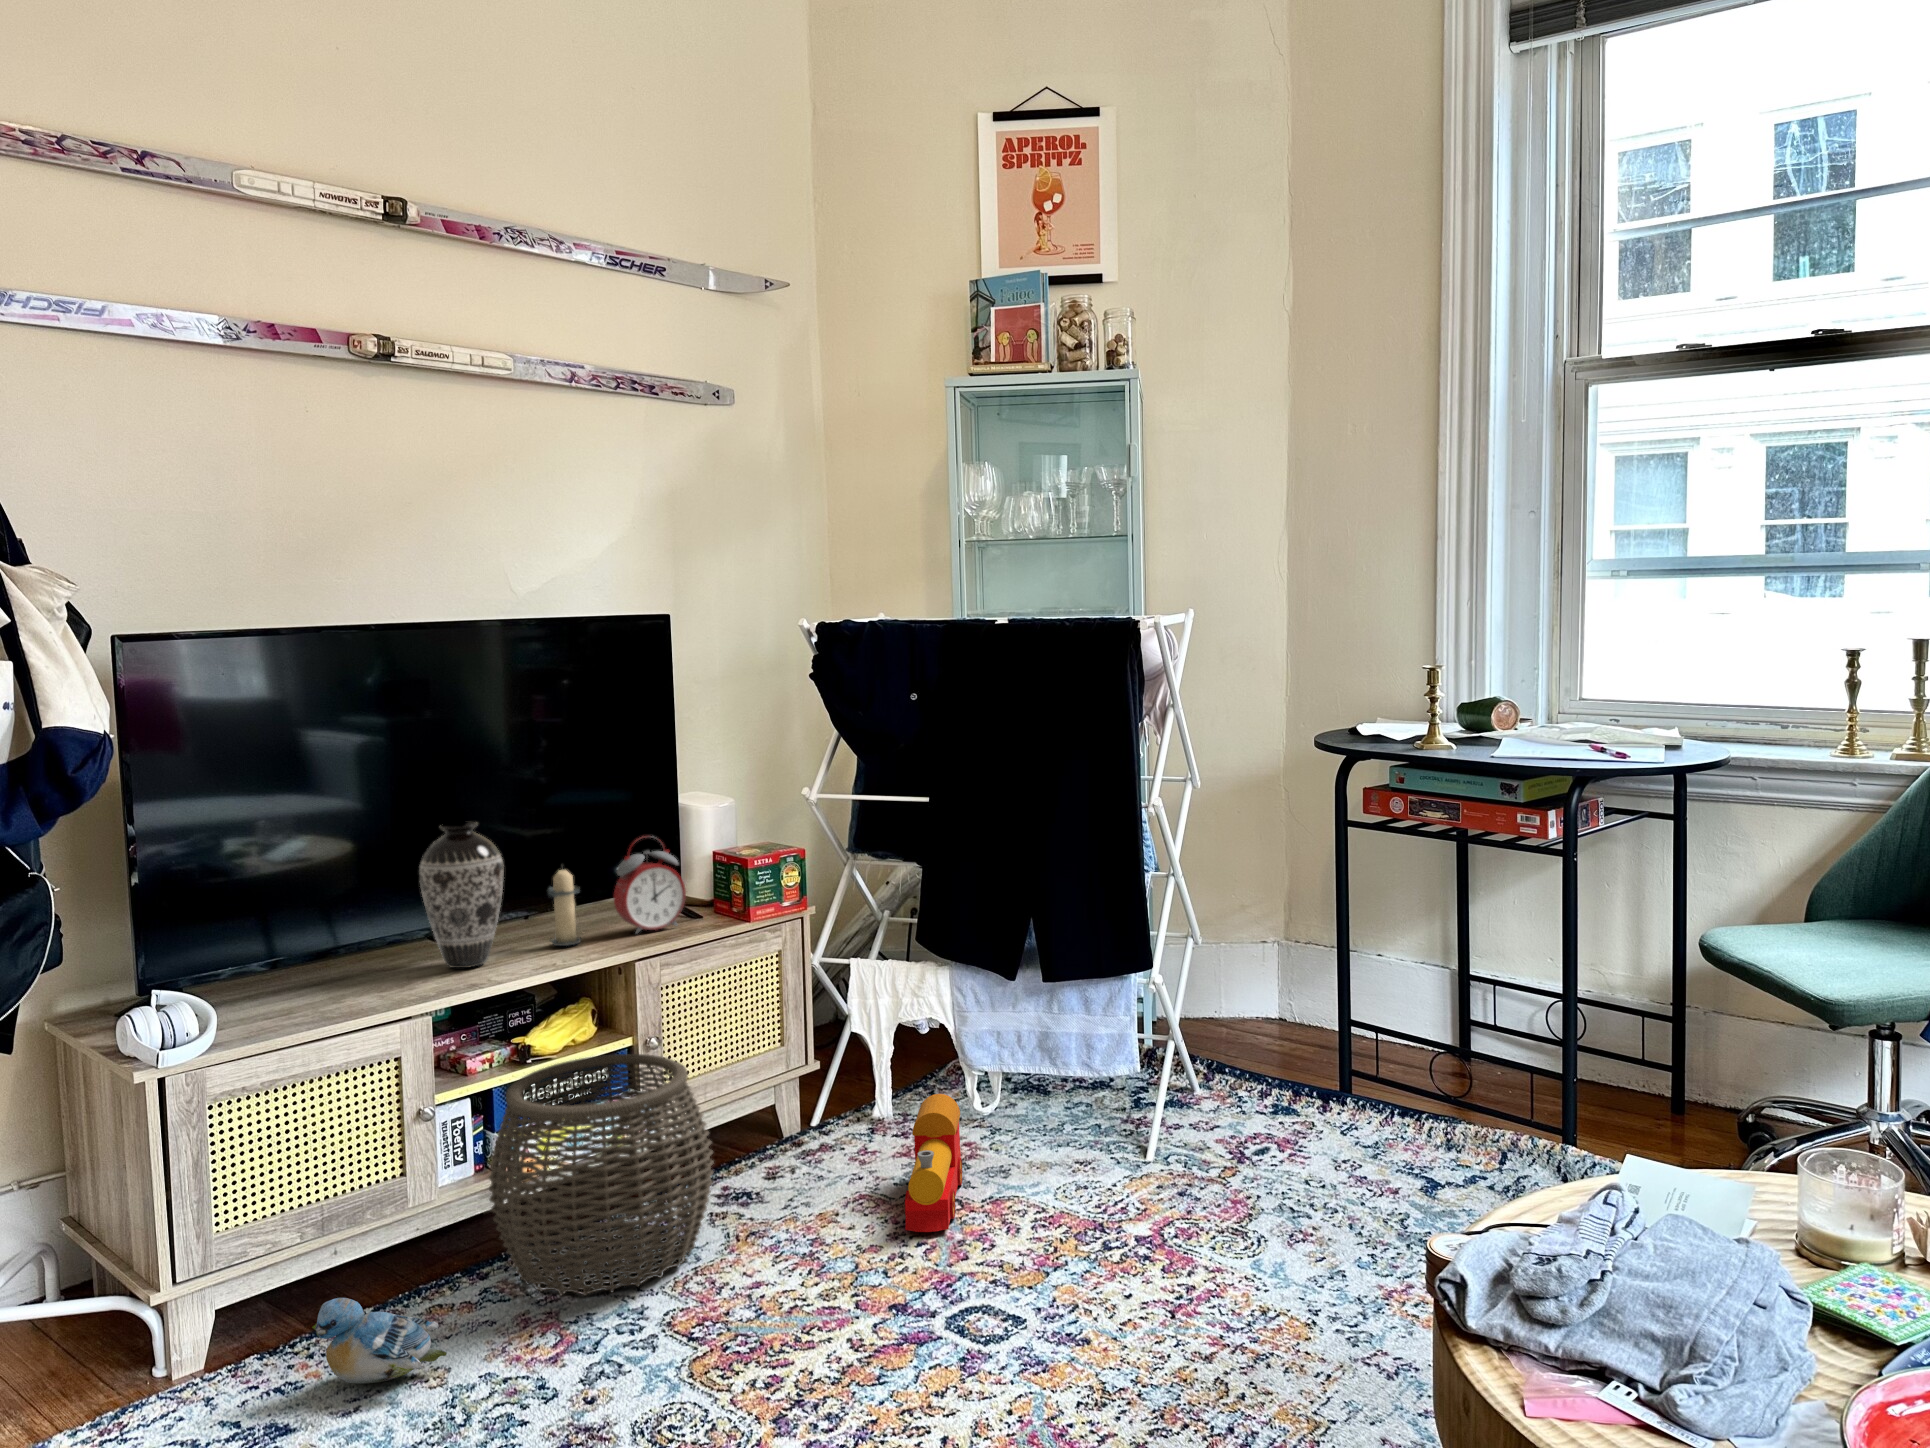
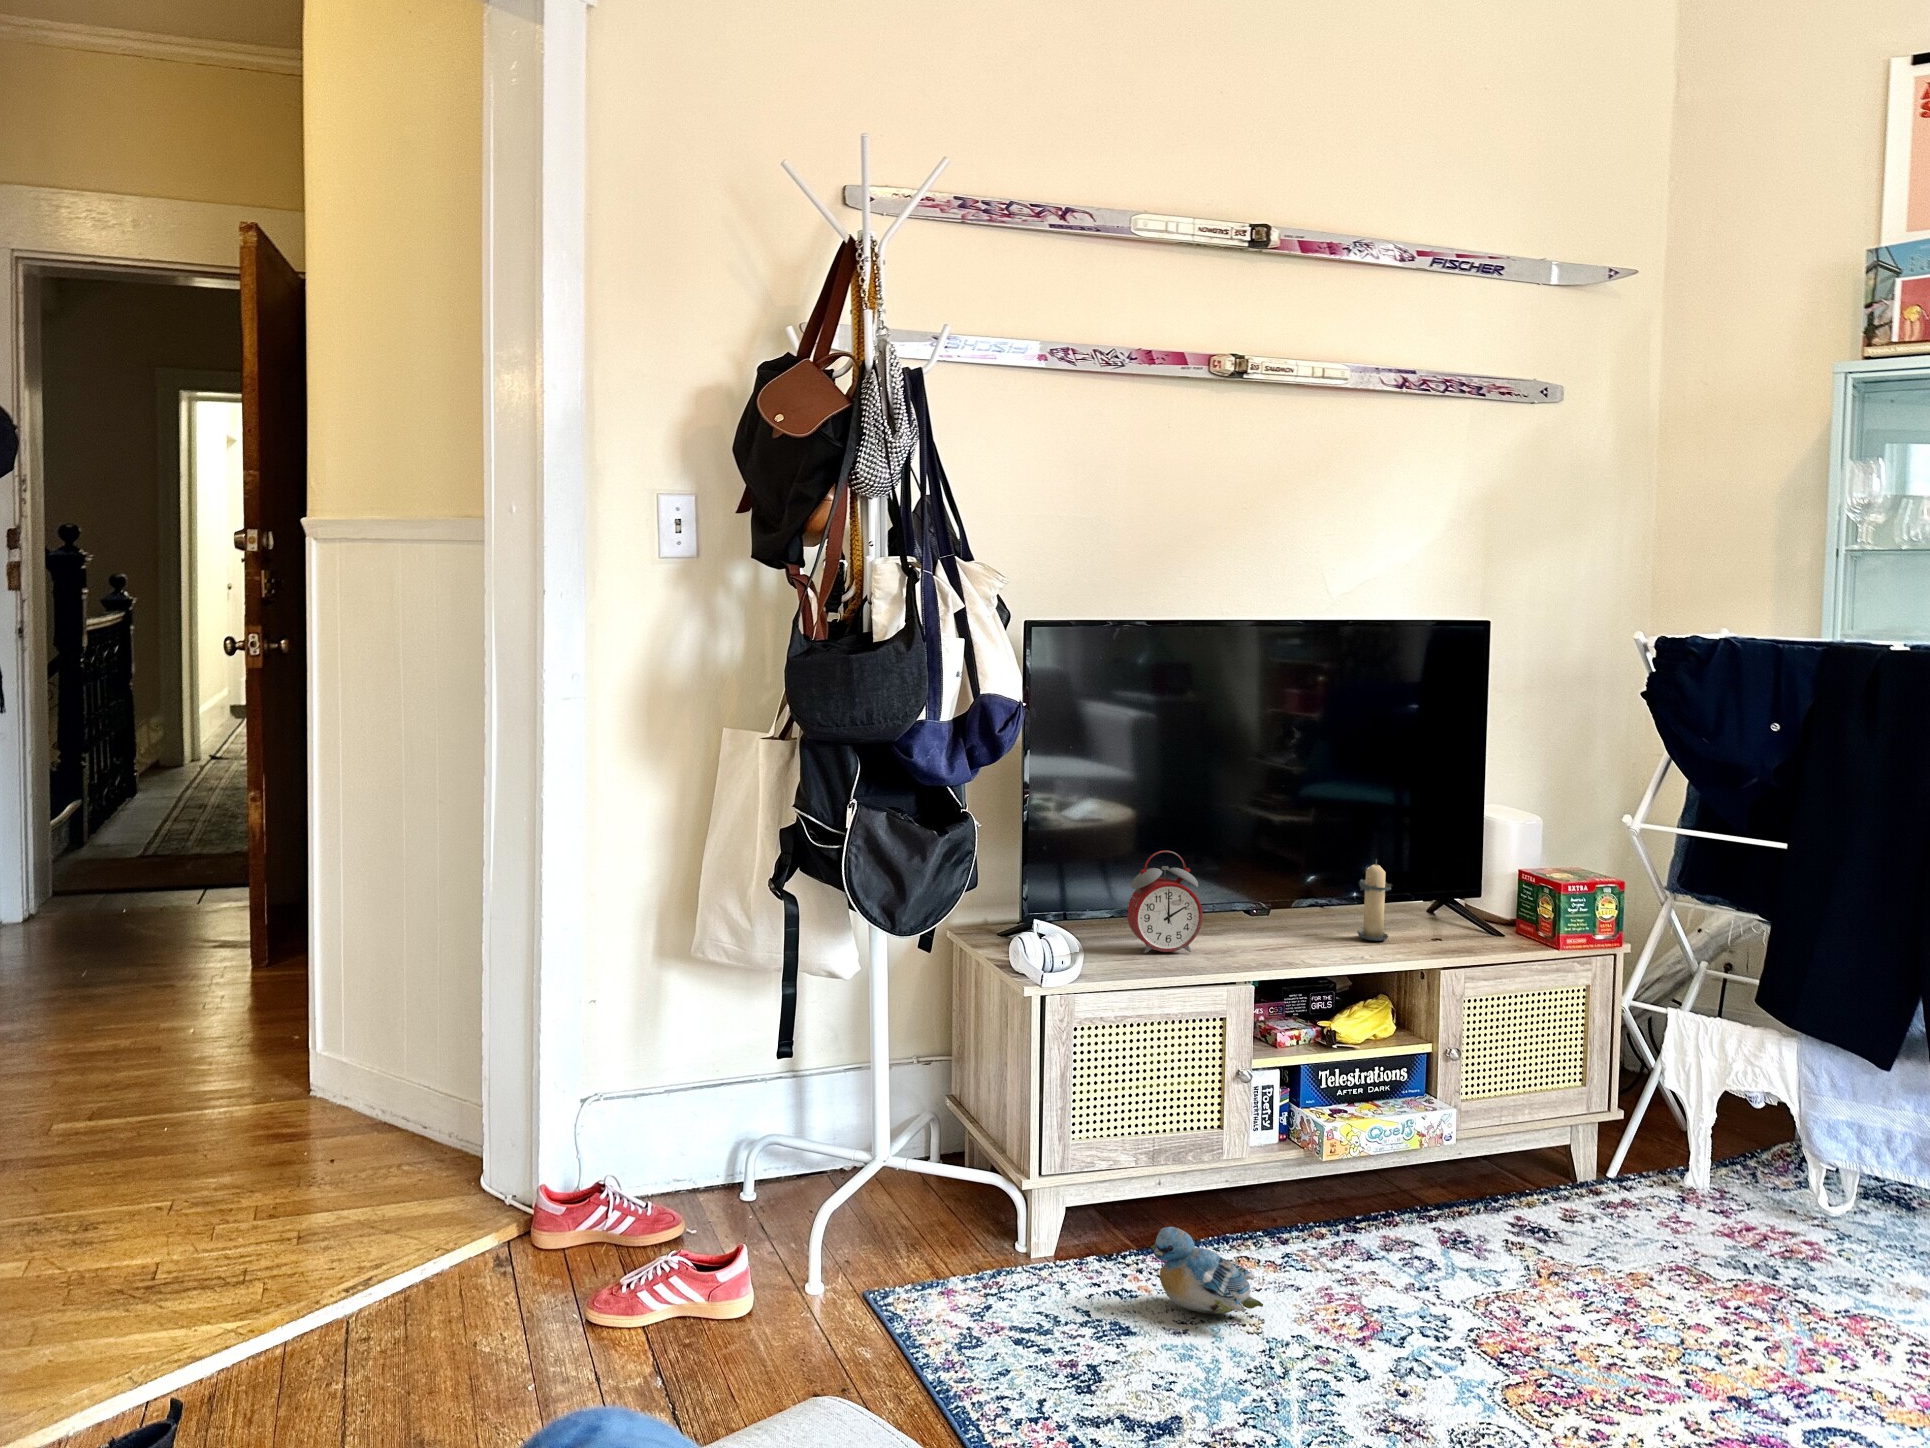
decorative vase: present [420,822,504,968] -> none [1246,806,1324,946]
alarm clock: present [614,837,686,934] -> present [1127,851,1203,953]
woven basket: present [489,1054,714,1296] -> none [1297,1055,1523,1295]
toy train: present [905,1094,963,1232] -> none [1738,1178,1808,1332]

